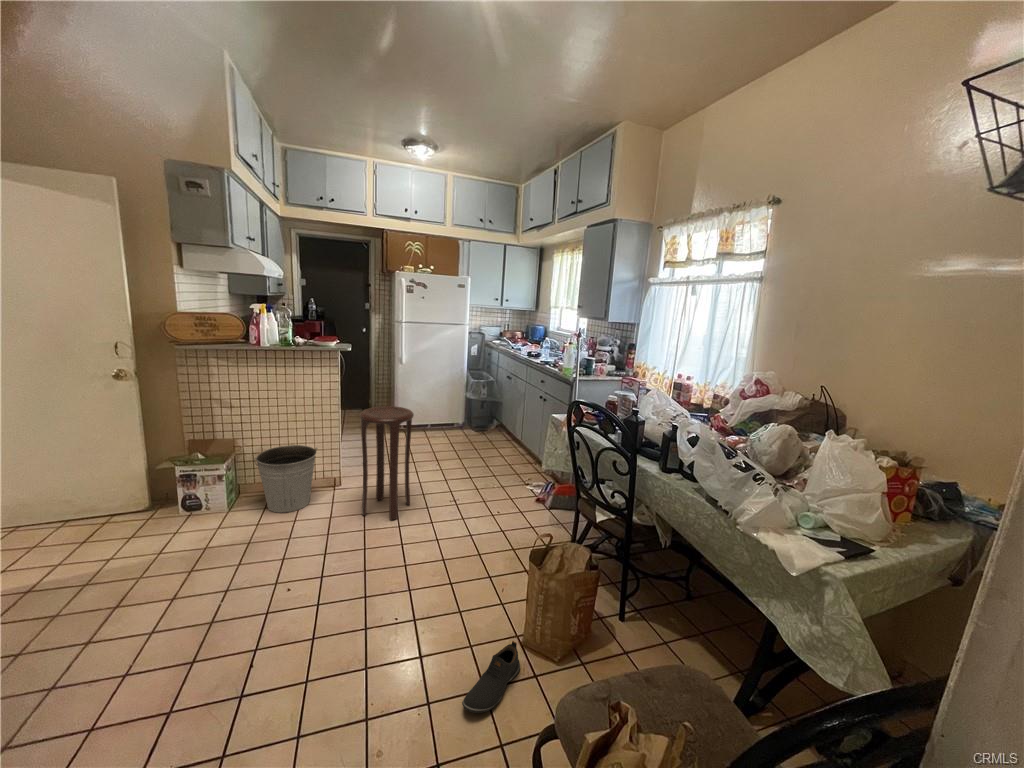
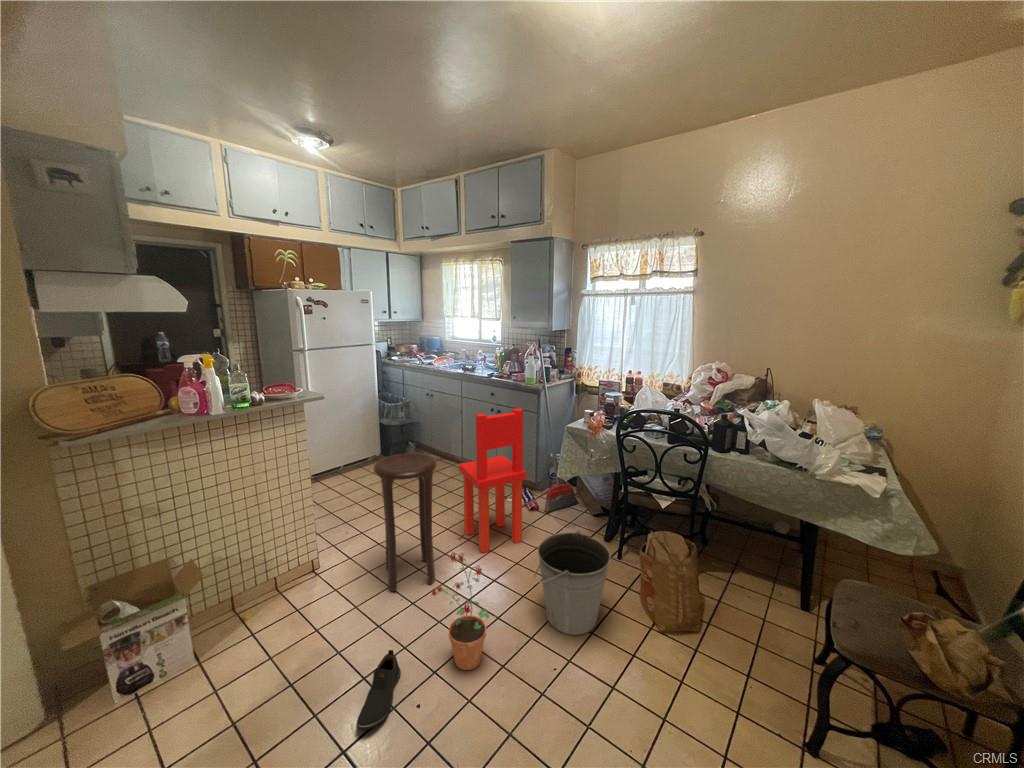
chair: none [451,384,504,518] -> present [459,408,526,553]
bucket: present [254,445,317,513] -> present [534,530,611,635]
potted plant: none [331,484,370,586] -> present [432,552,489,670]
shoe: present [462,641,520,713] -> present [356,650,401,730]

